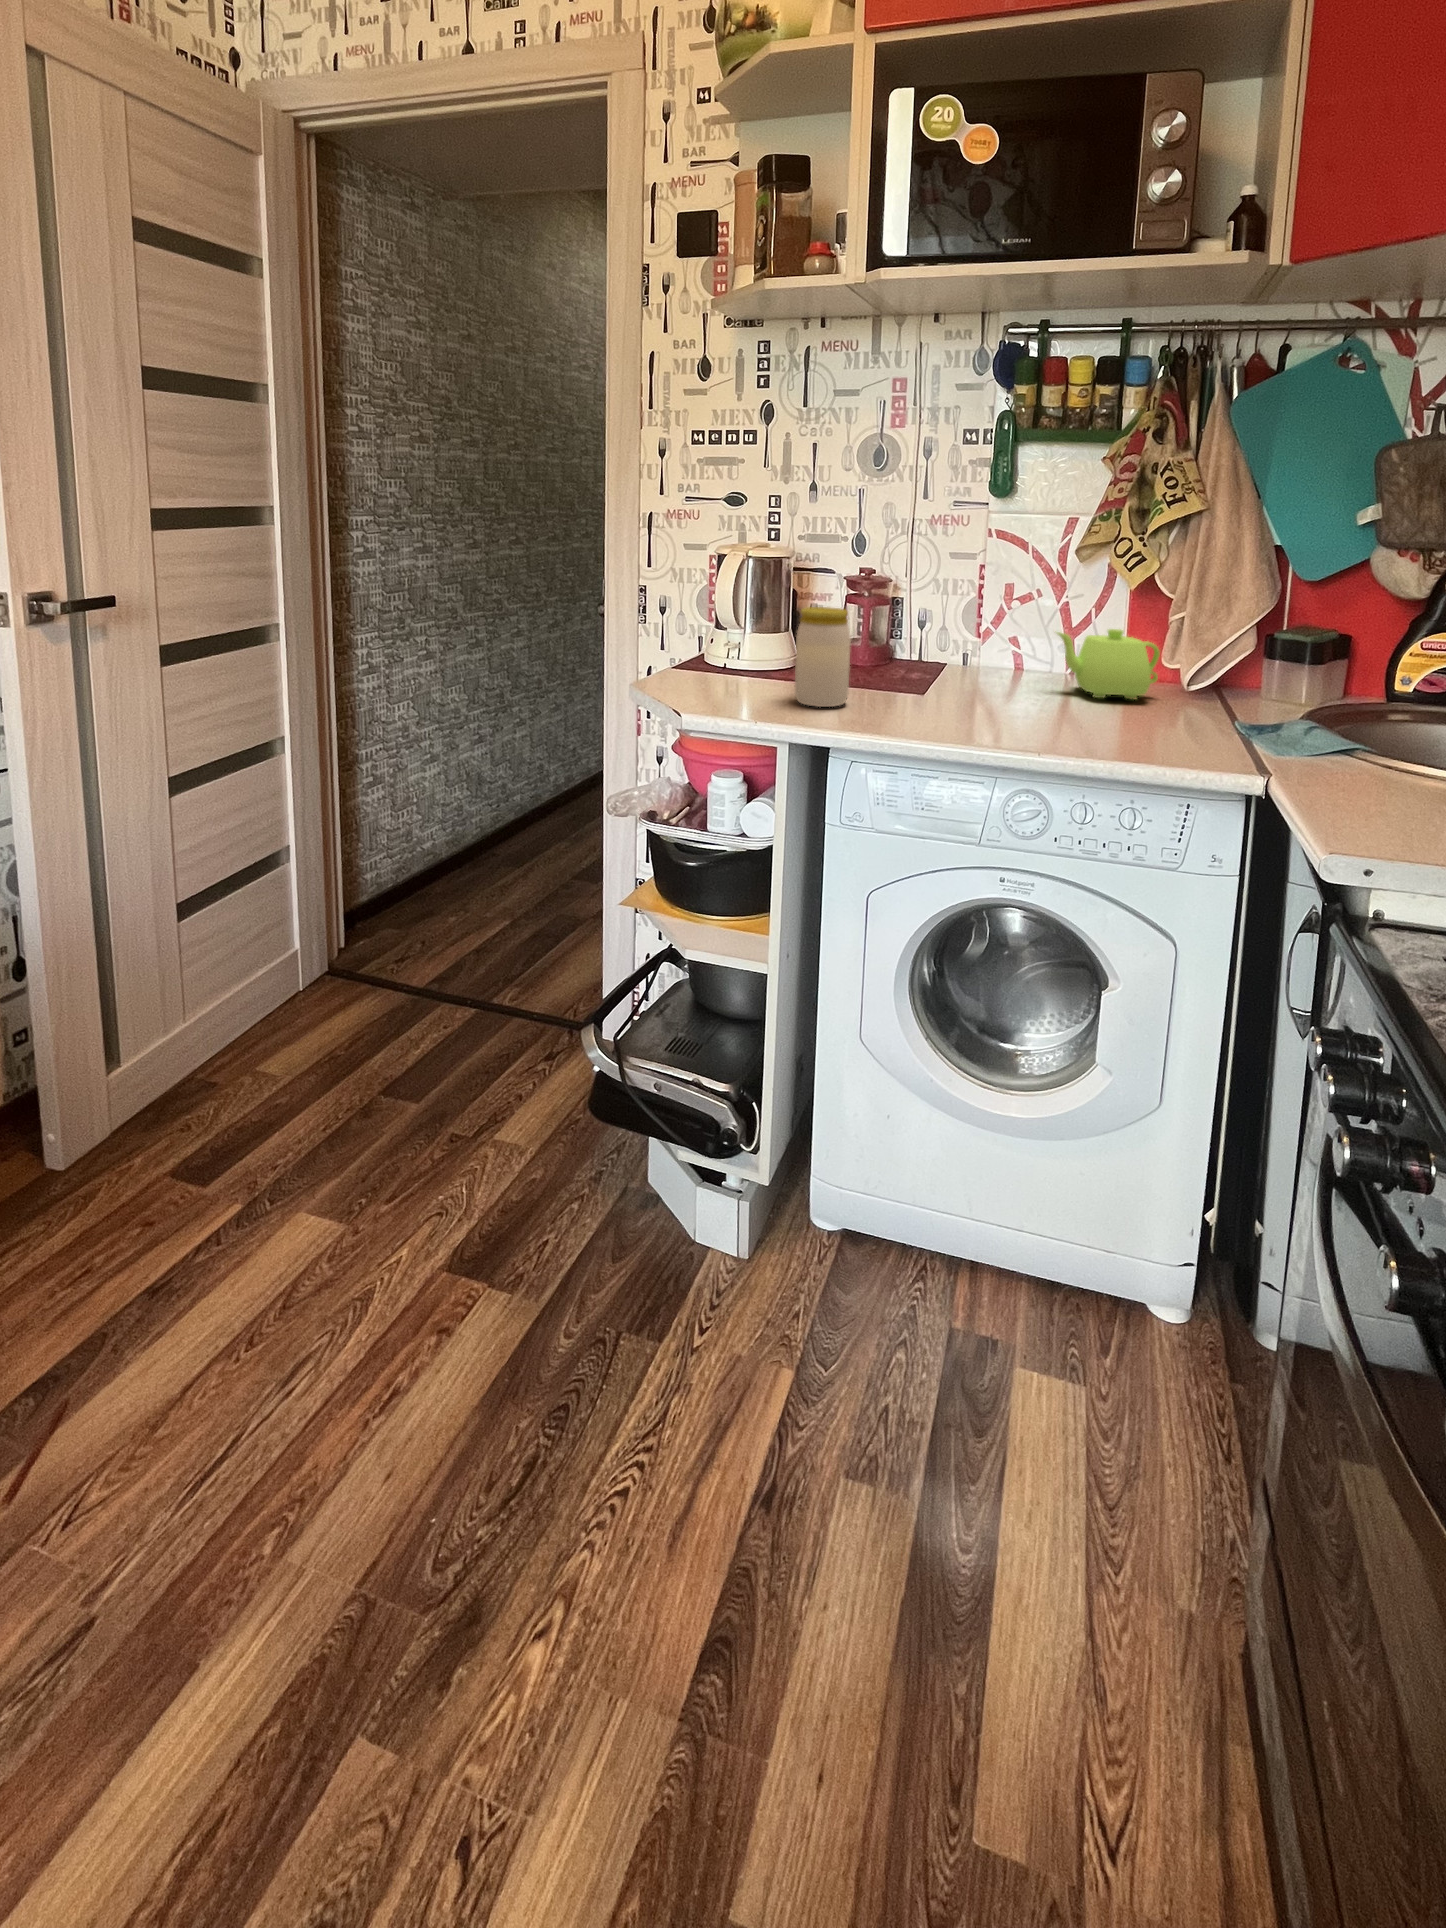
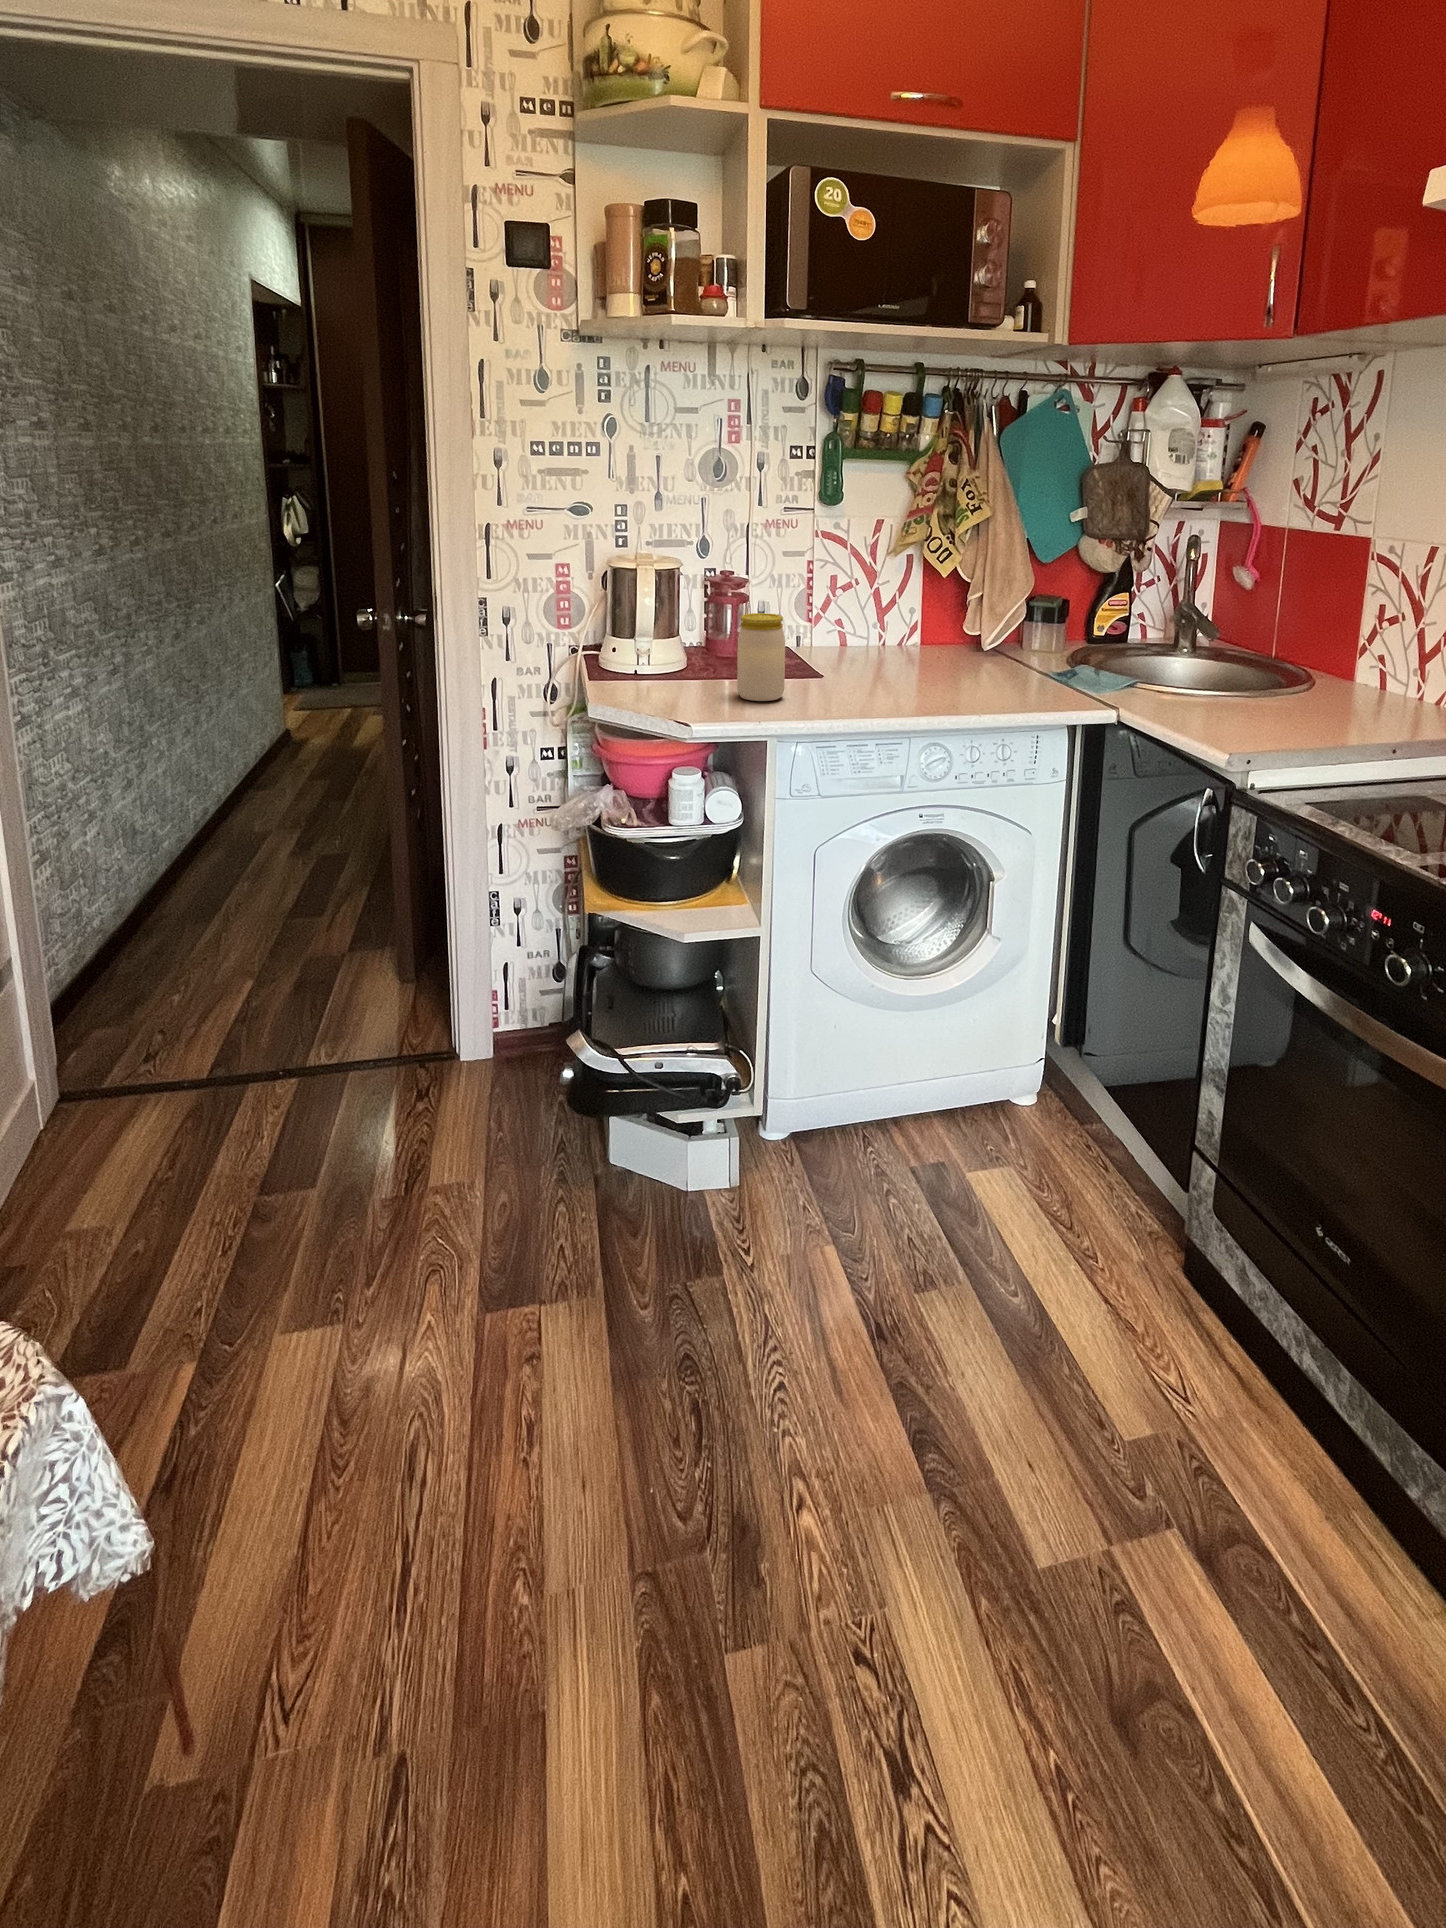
teapot: present [1057,629,1160,700] -> none [893,609,963,664]

